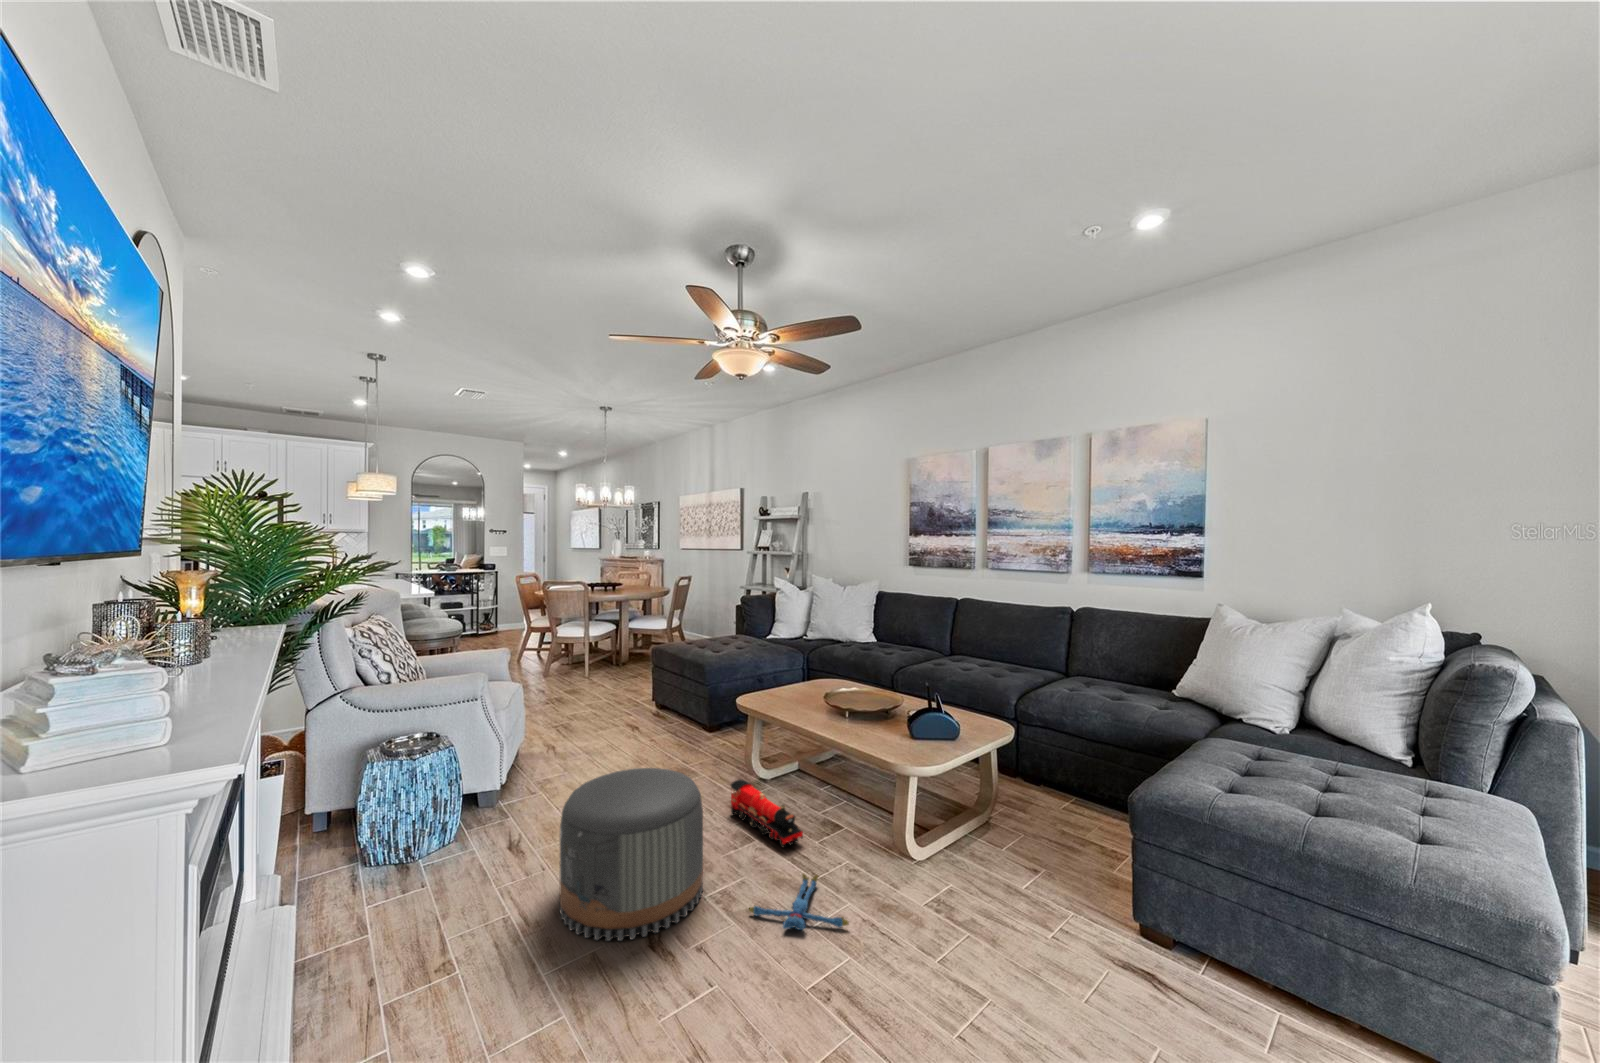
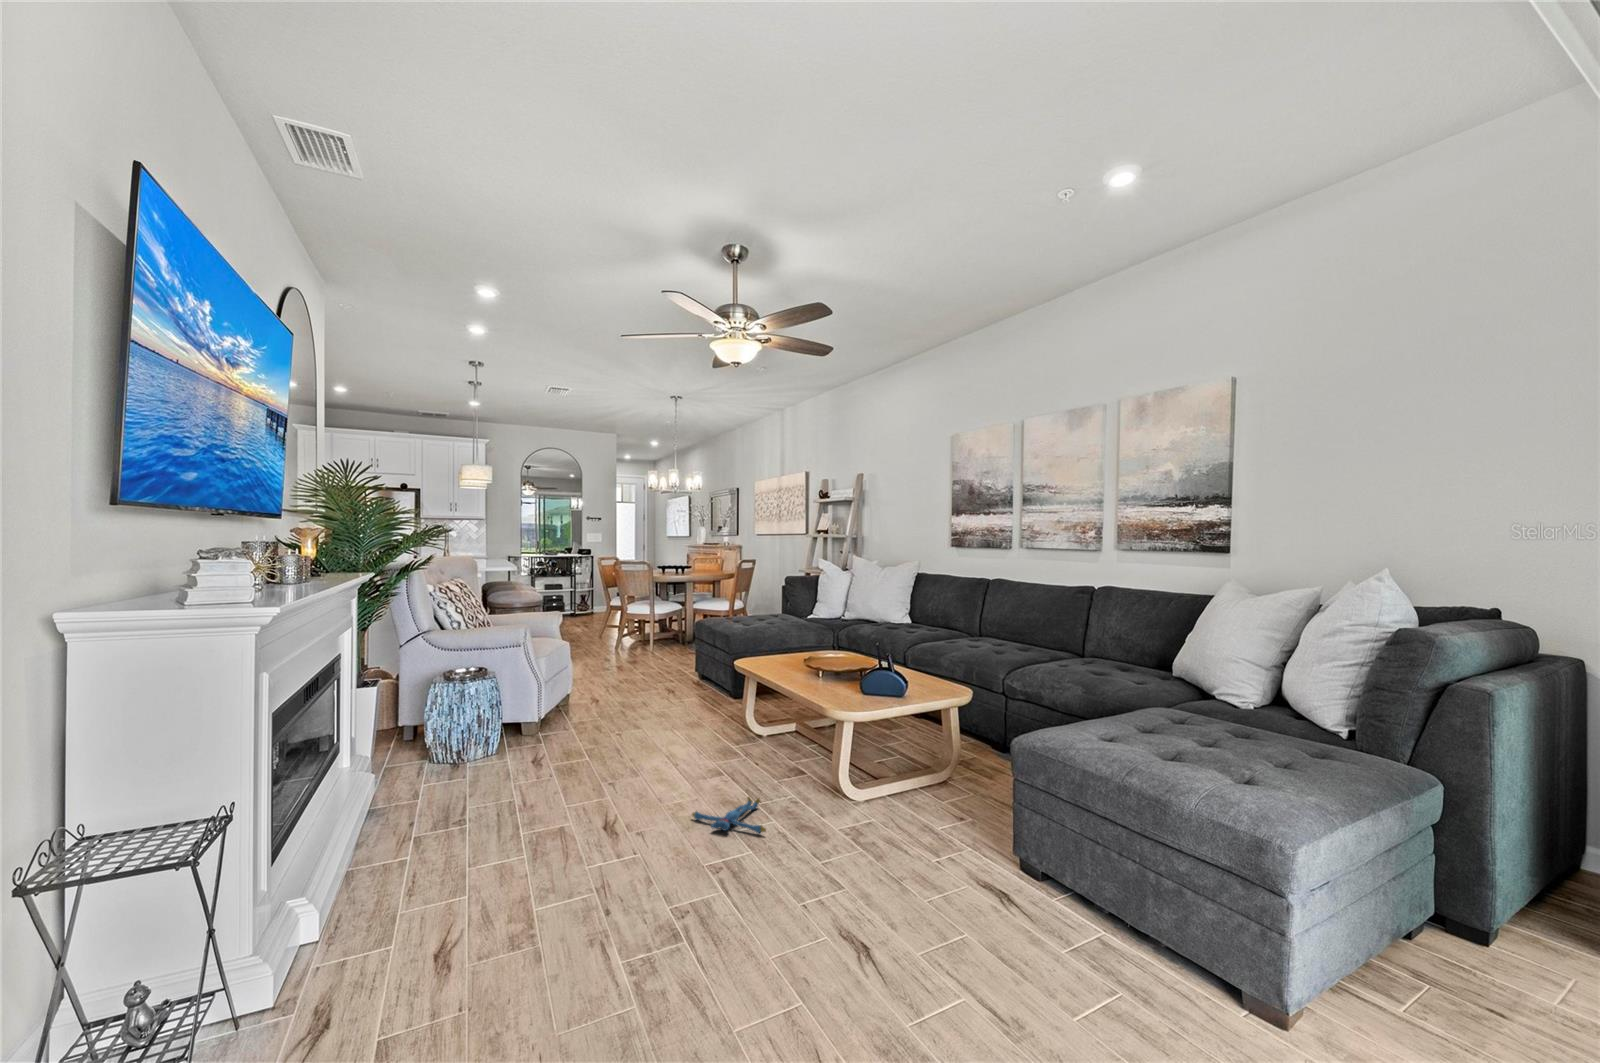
pouf: present [560,768,703,941] -> none [550,700,667,822]
toy train: present [731,779,803,848] -> none [718,727,766,782]

